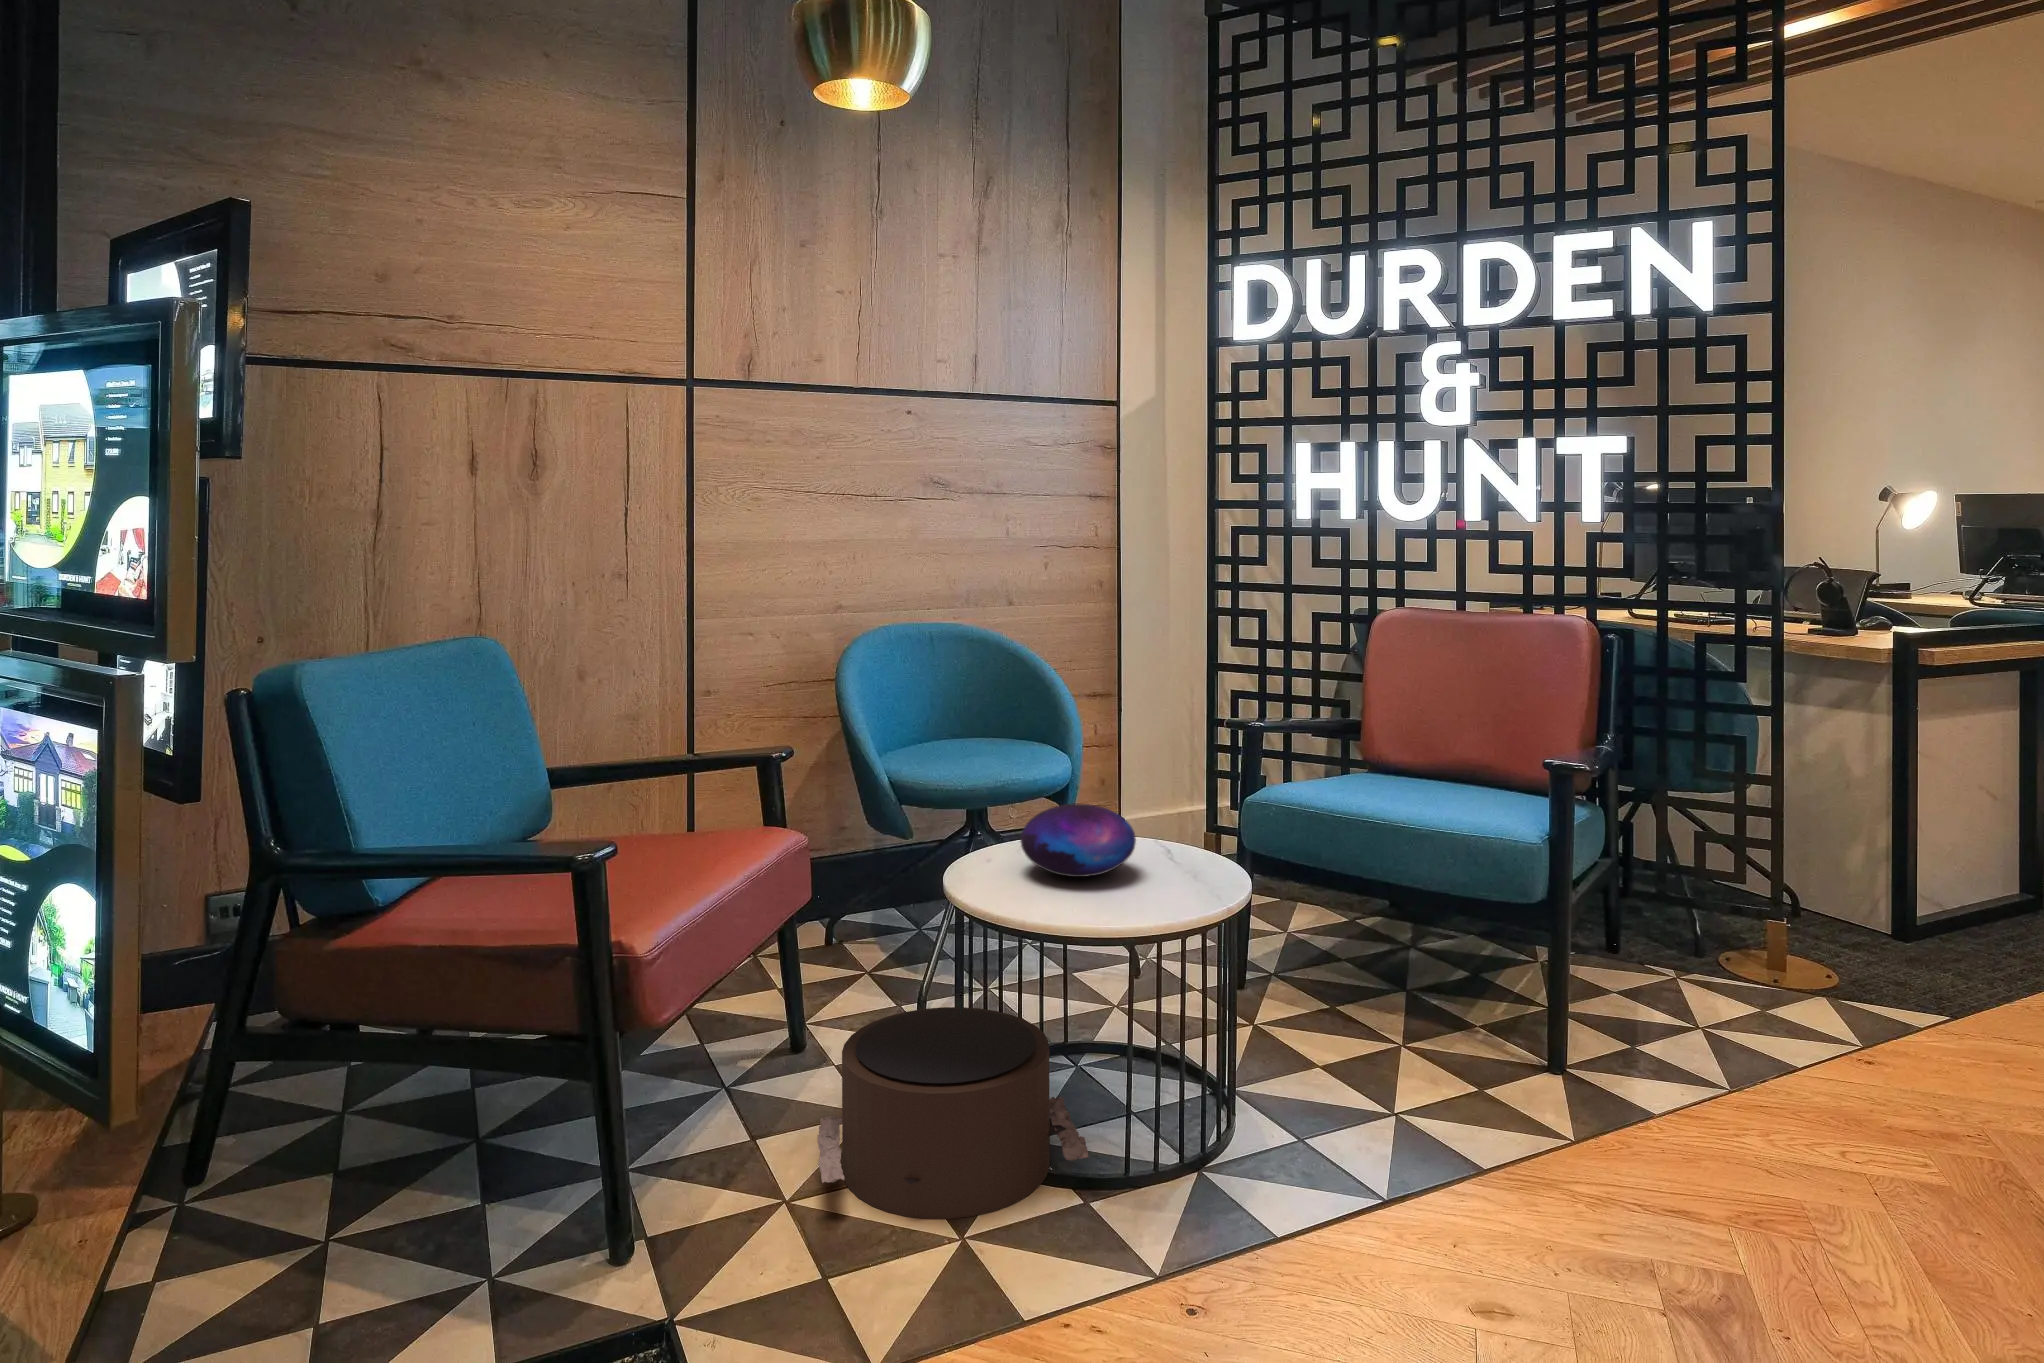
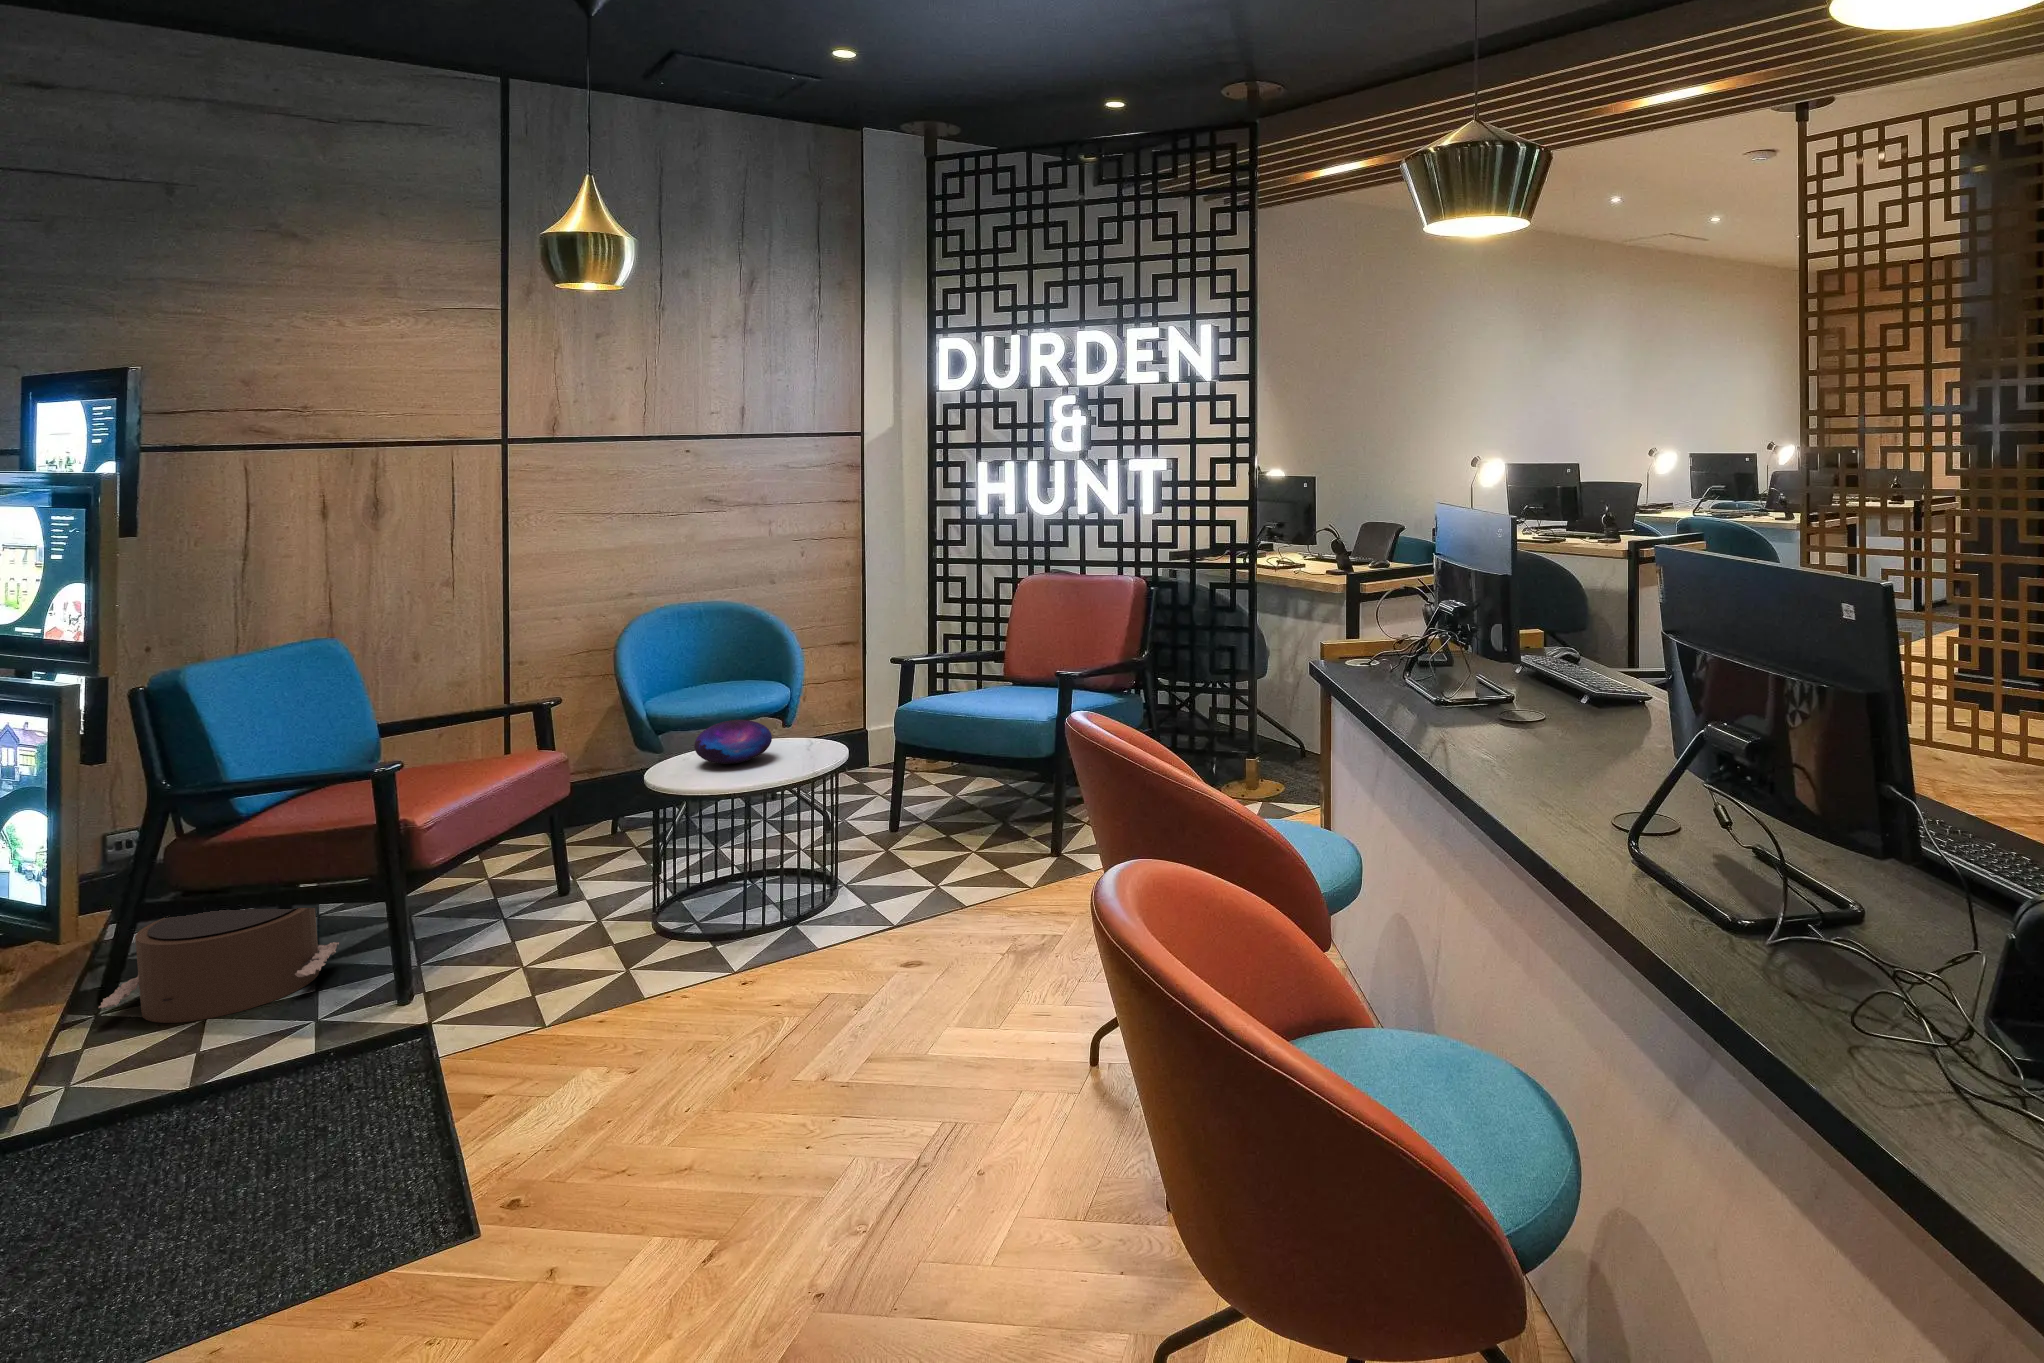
pouf: present [818,1007,1088,1219] -> present [99,908,339,1023]

